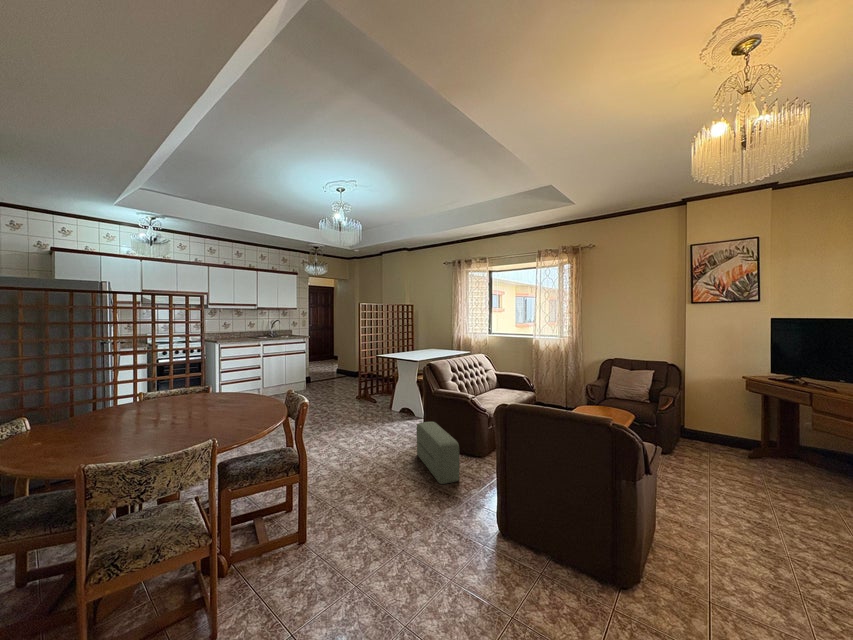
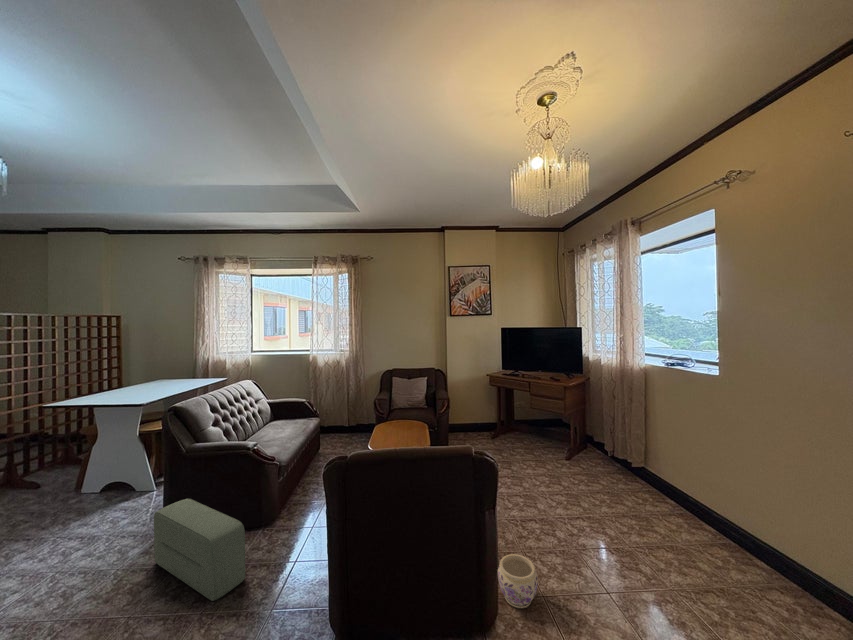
planter: none [657,546,708,602] -> present [498,554,538,609]

